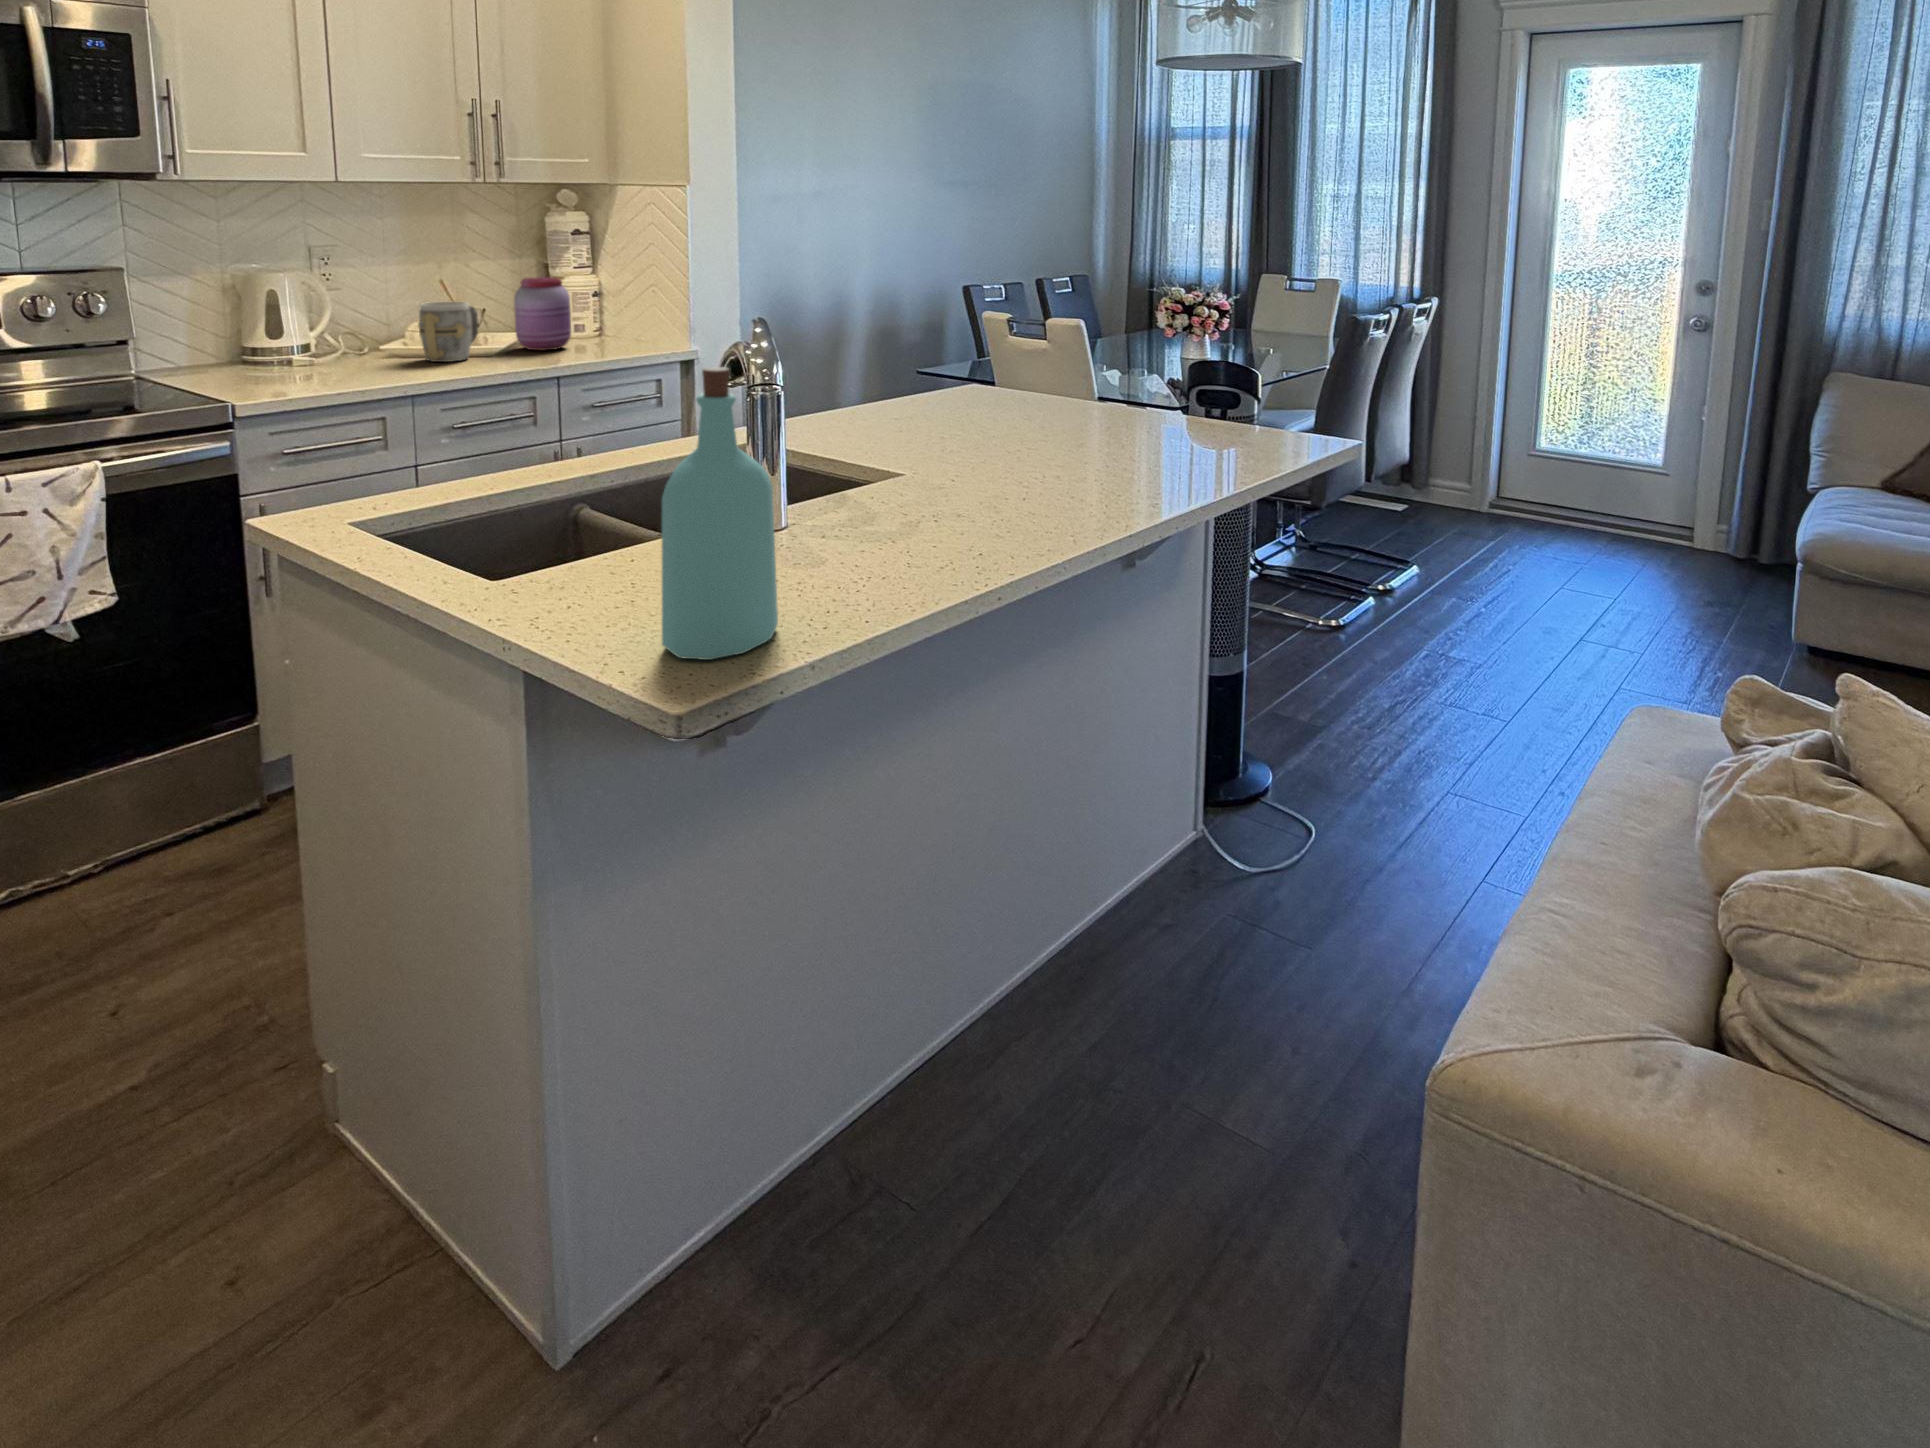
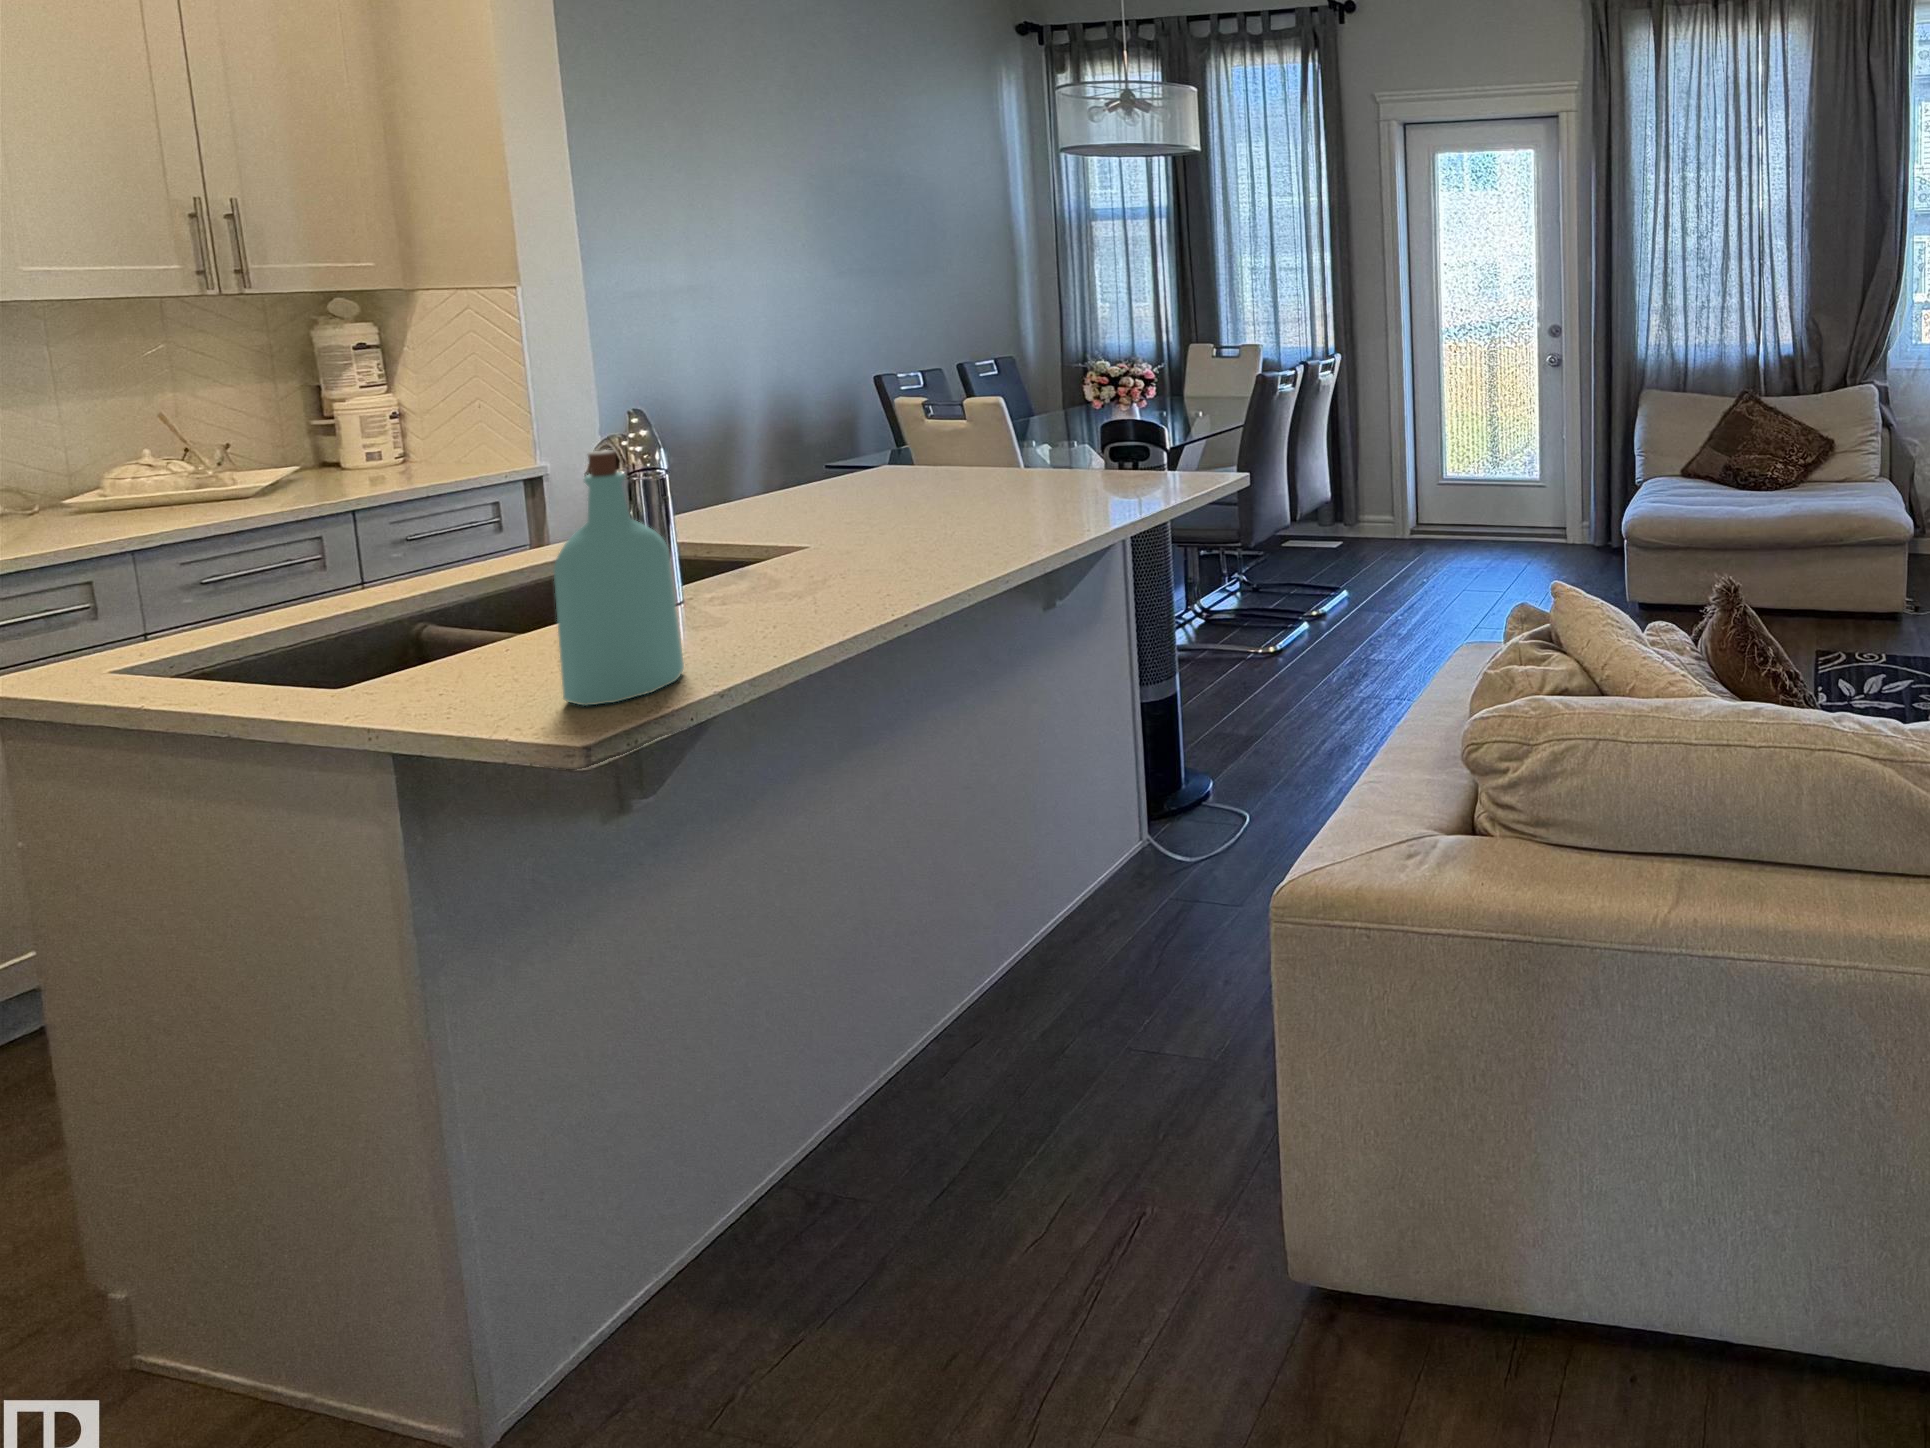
jar: present [514,277,571,350] -> none [273,401,362,487]
mug: present [418,302,479,362] -> none [126,439,221,512]

